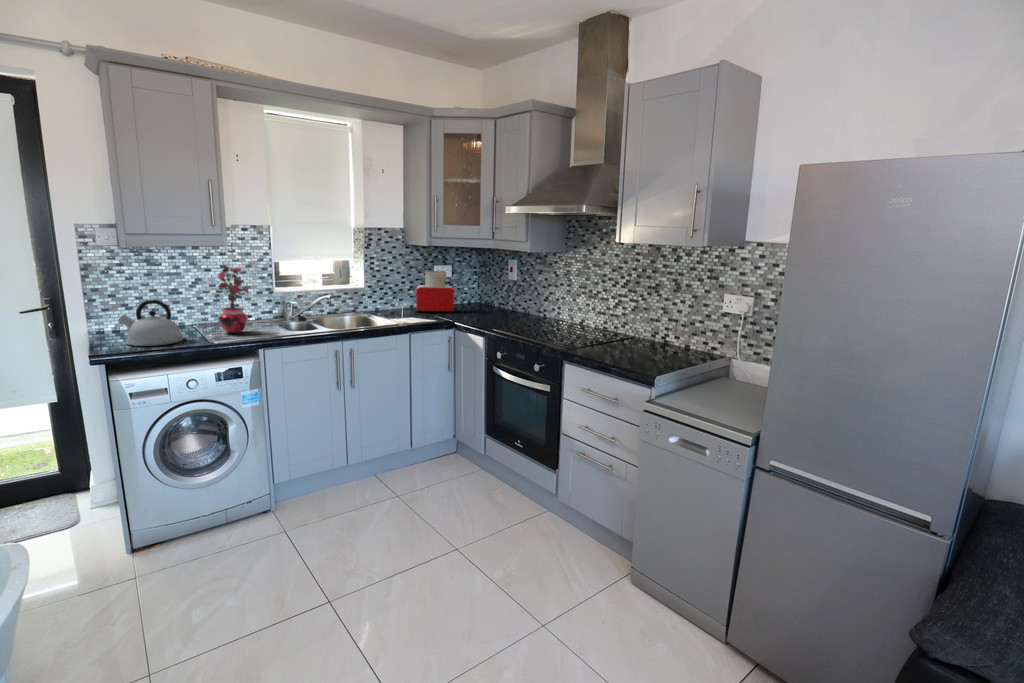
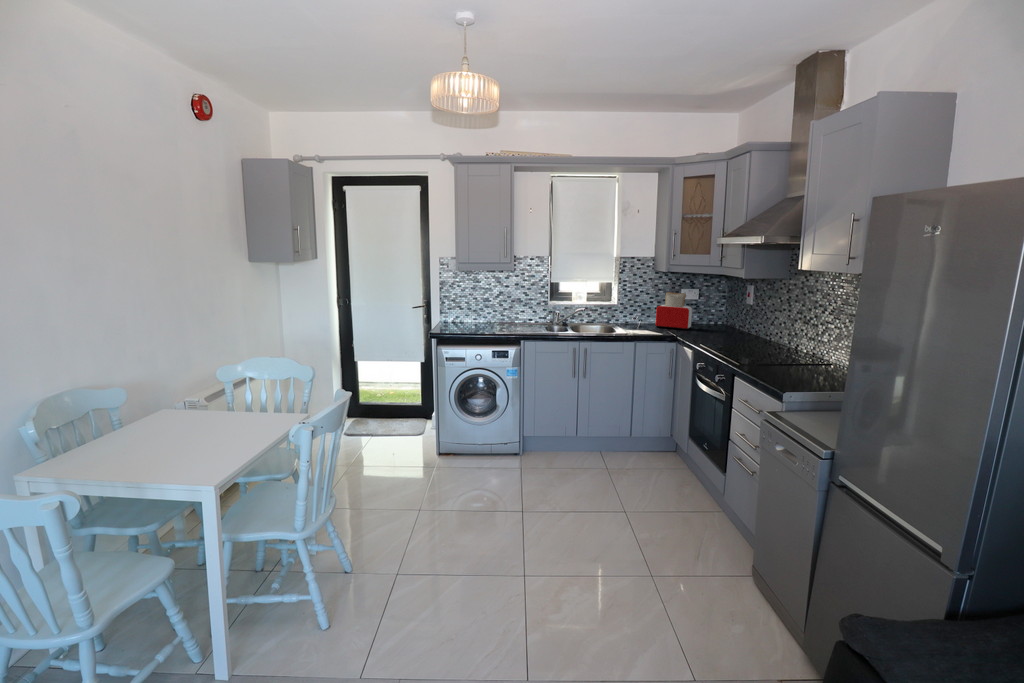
potted plant: present [212,267,248,334] -> none [500,284,524,330]
kettle: present [118,300,183,346] -> none [450,304,482,332]

